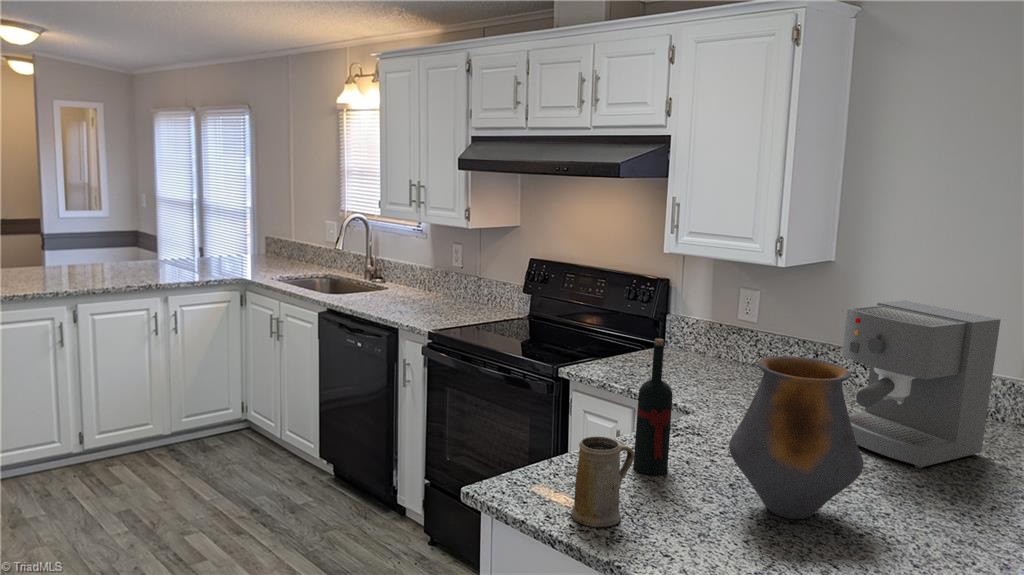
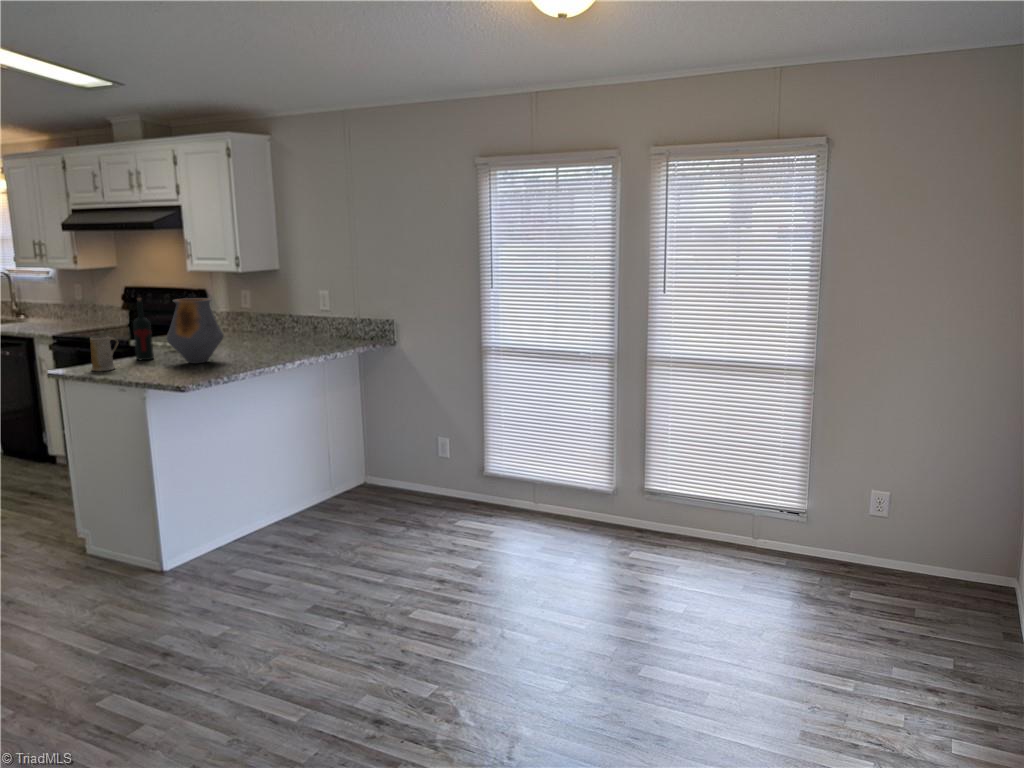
coffee maker: present [842,301,1000,469] -> none [244,281,317,350]

